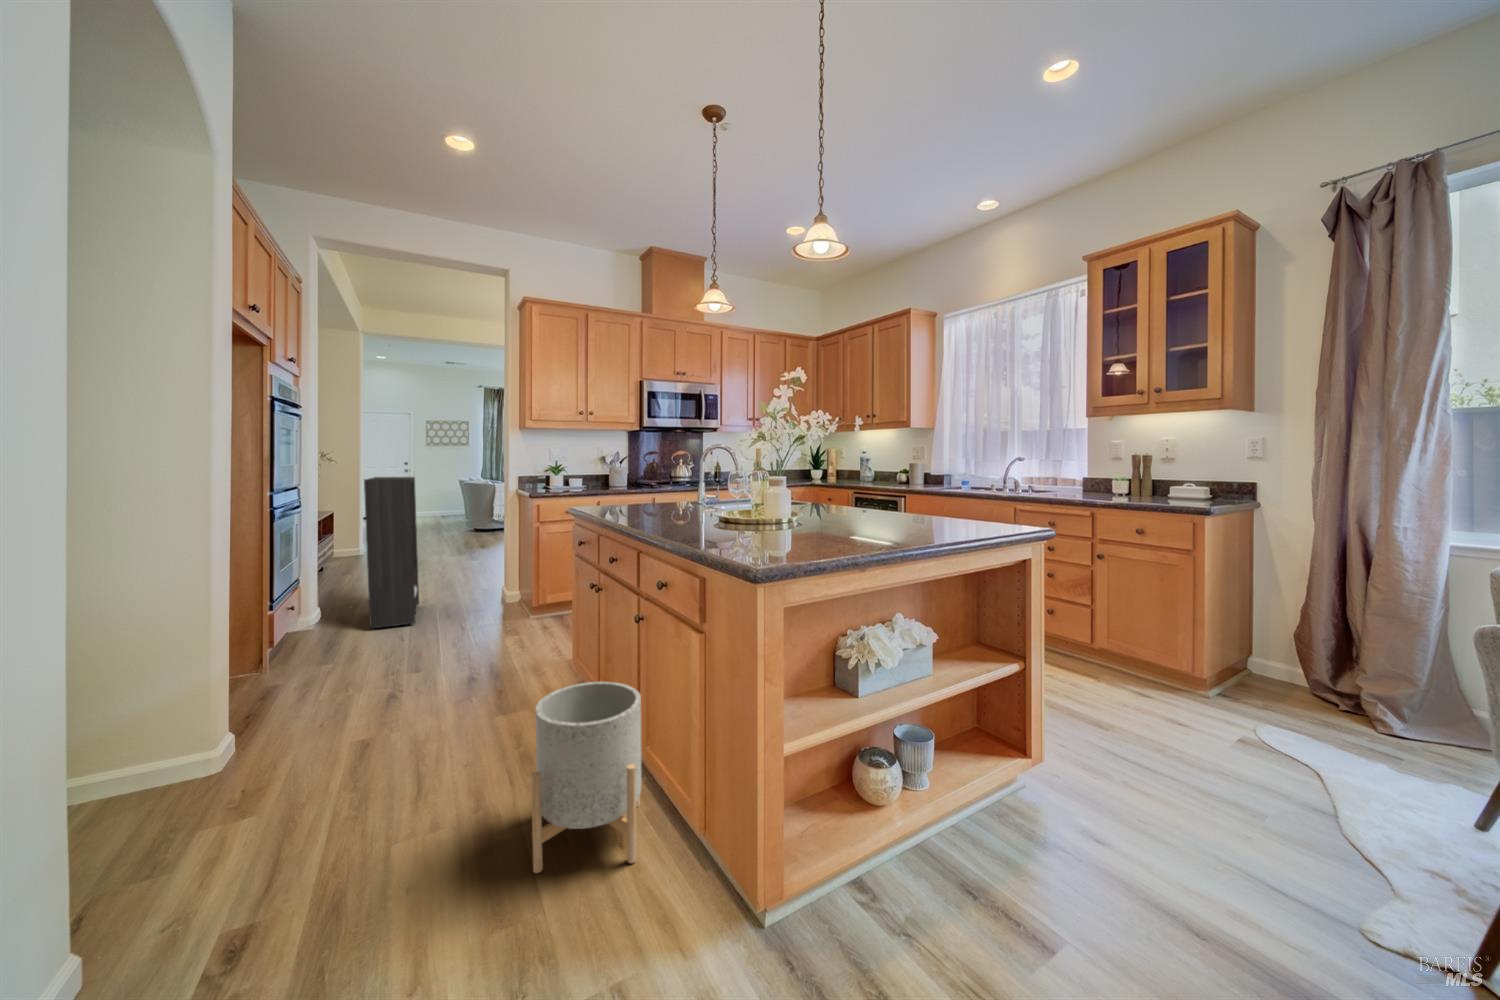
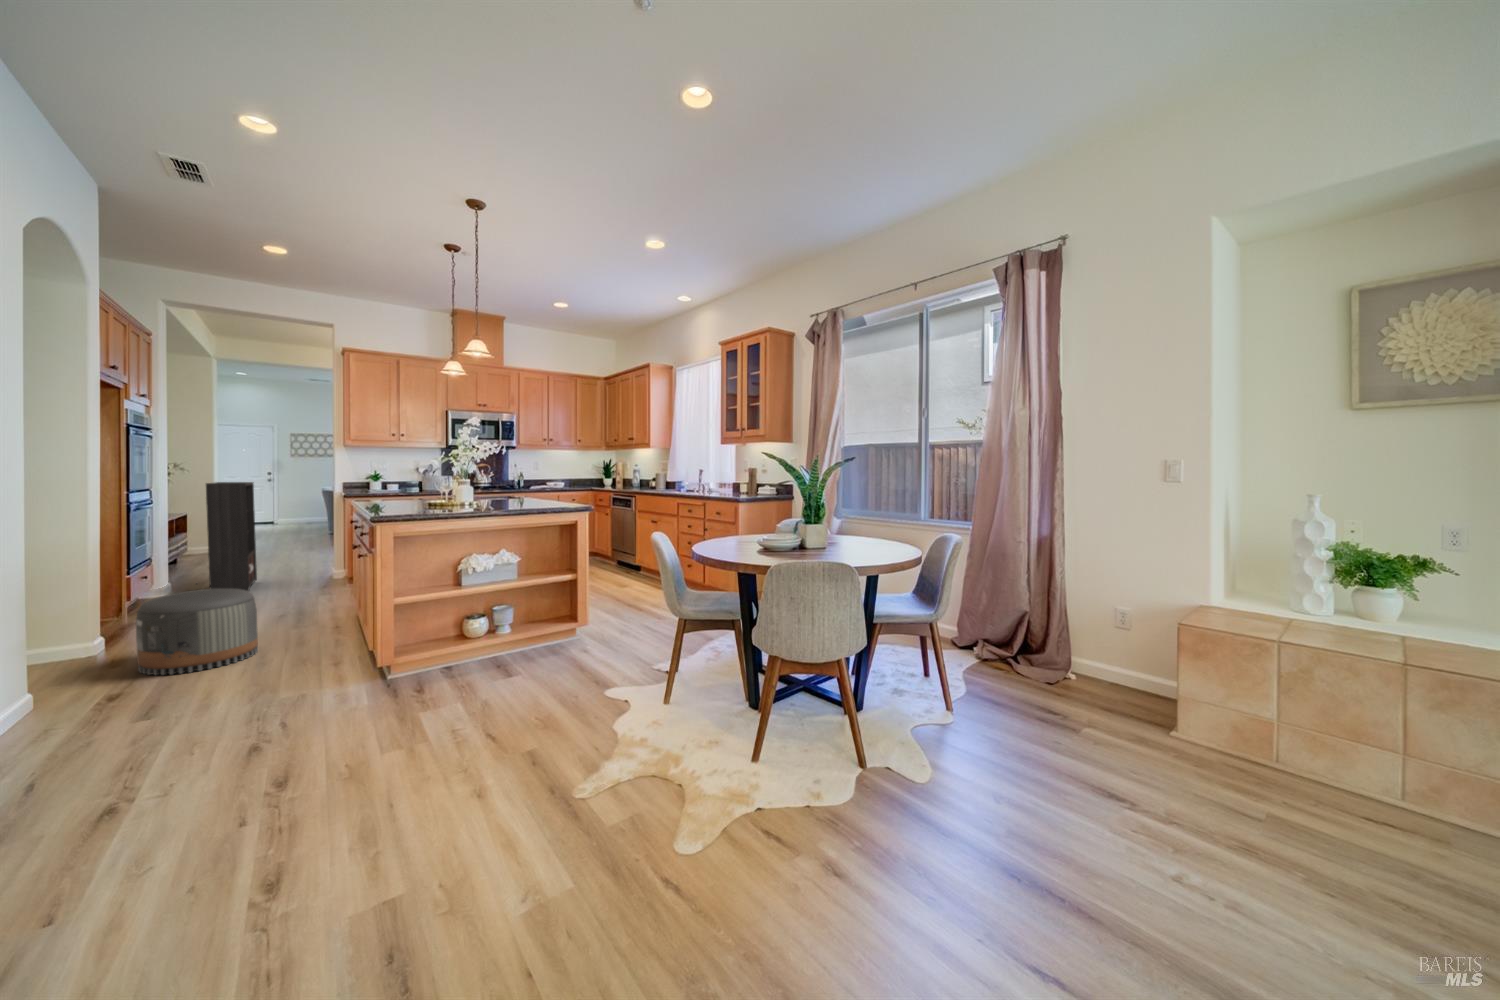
pouf: none [285,664,466,847] -> present [136,589,258,675]
planter: present [531,682,642,873] -> none [280,589,359,676]

